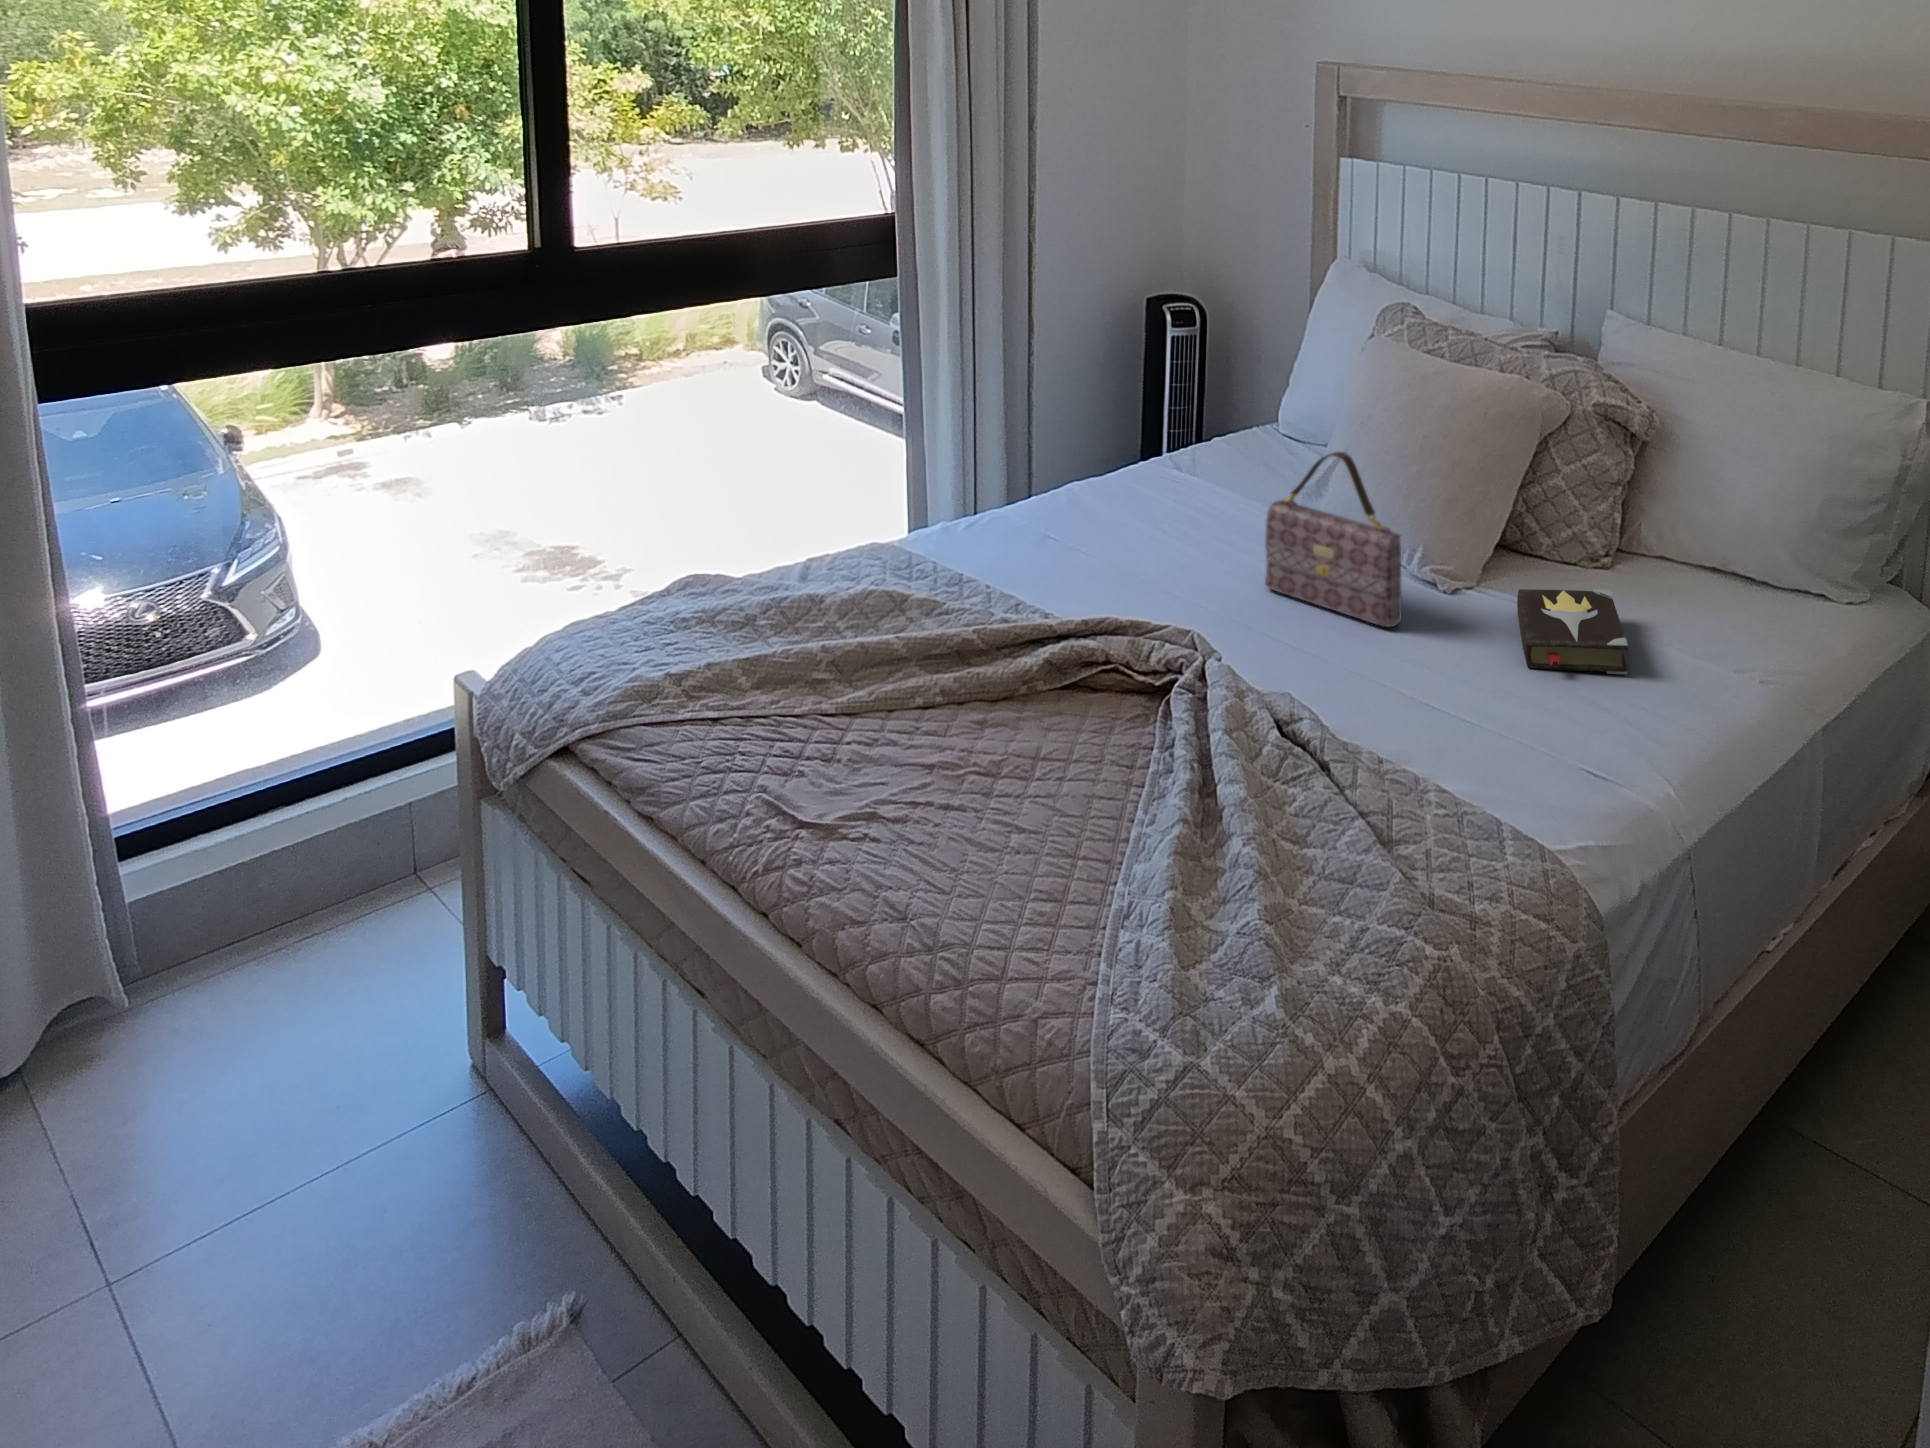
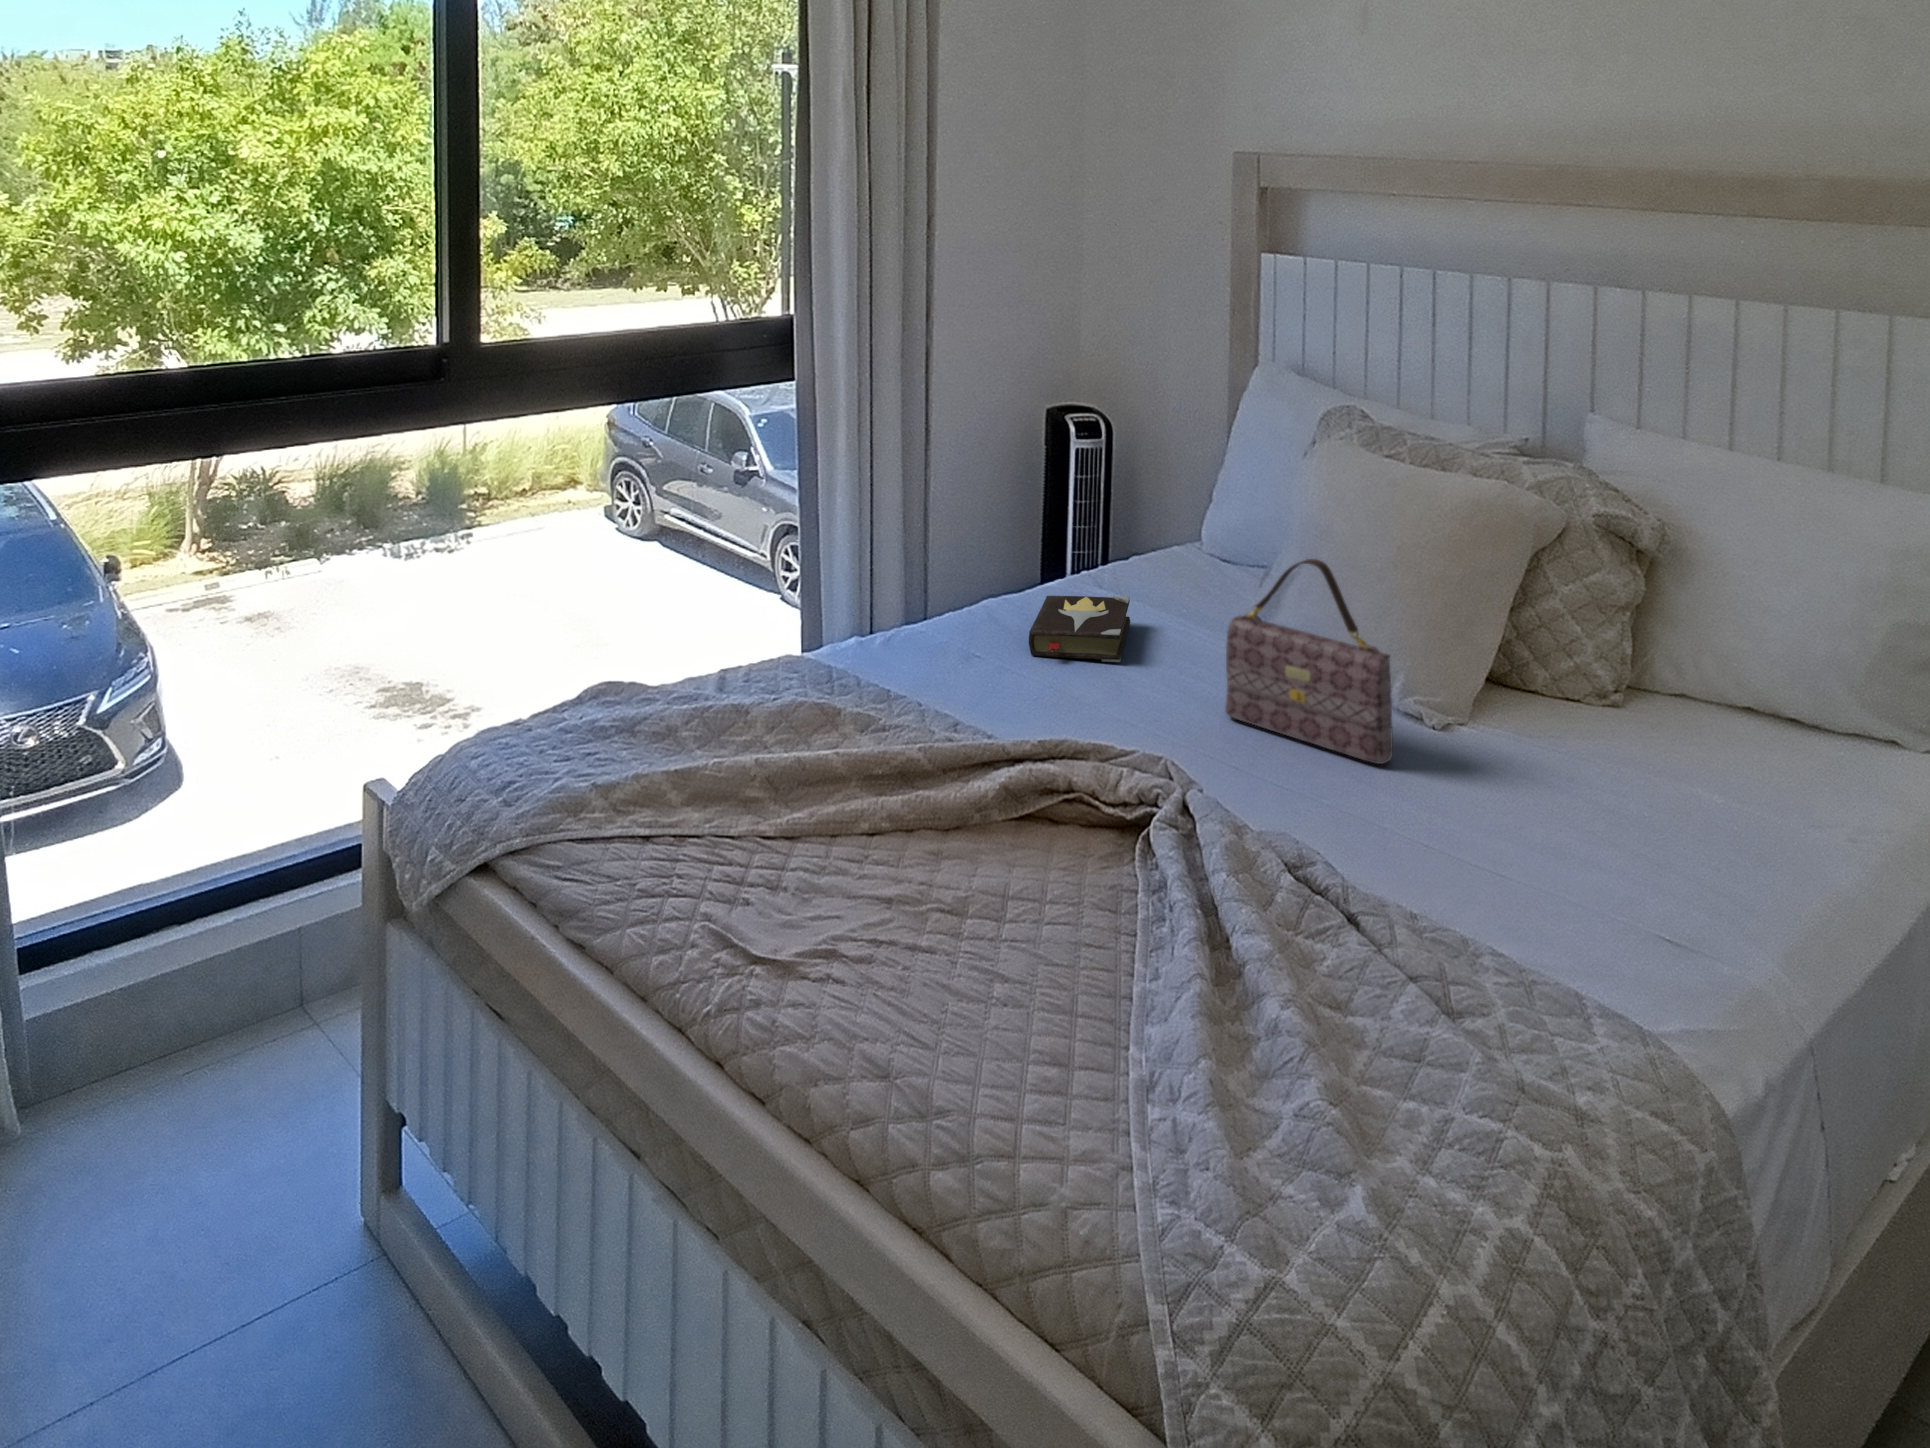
hardback book: present [1517,589,1628,674] -> present [1029,596,1130,662]

